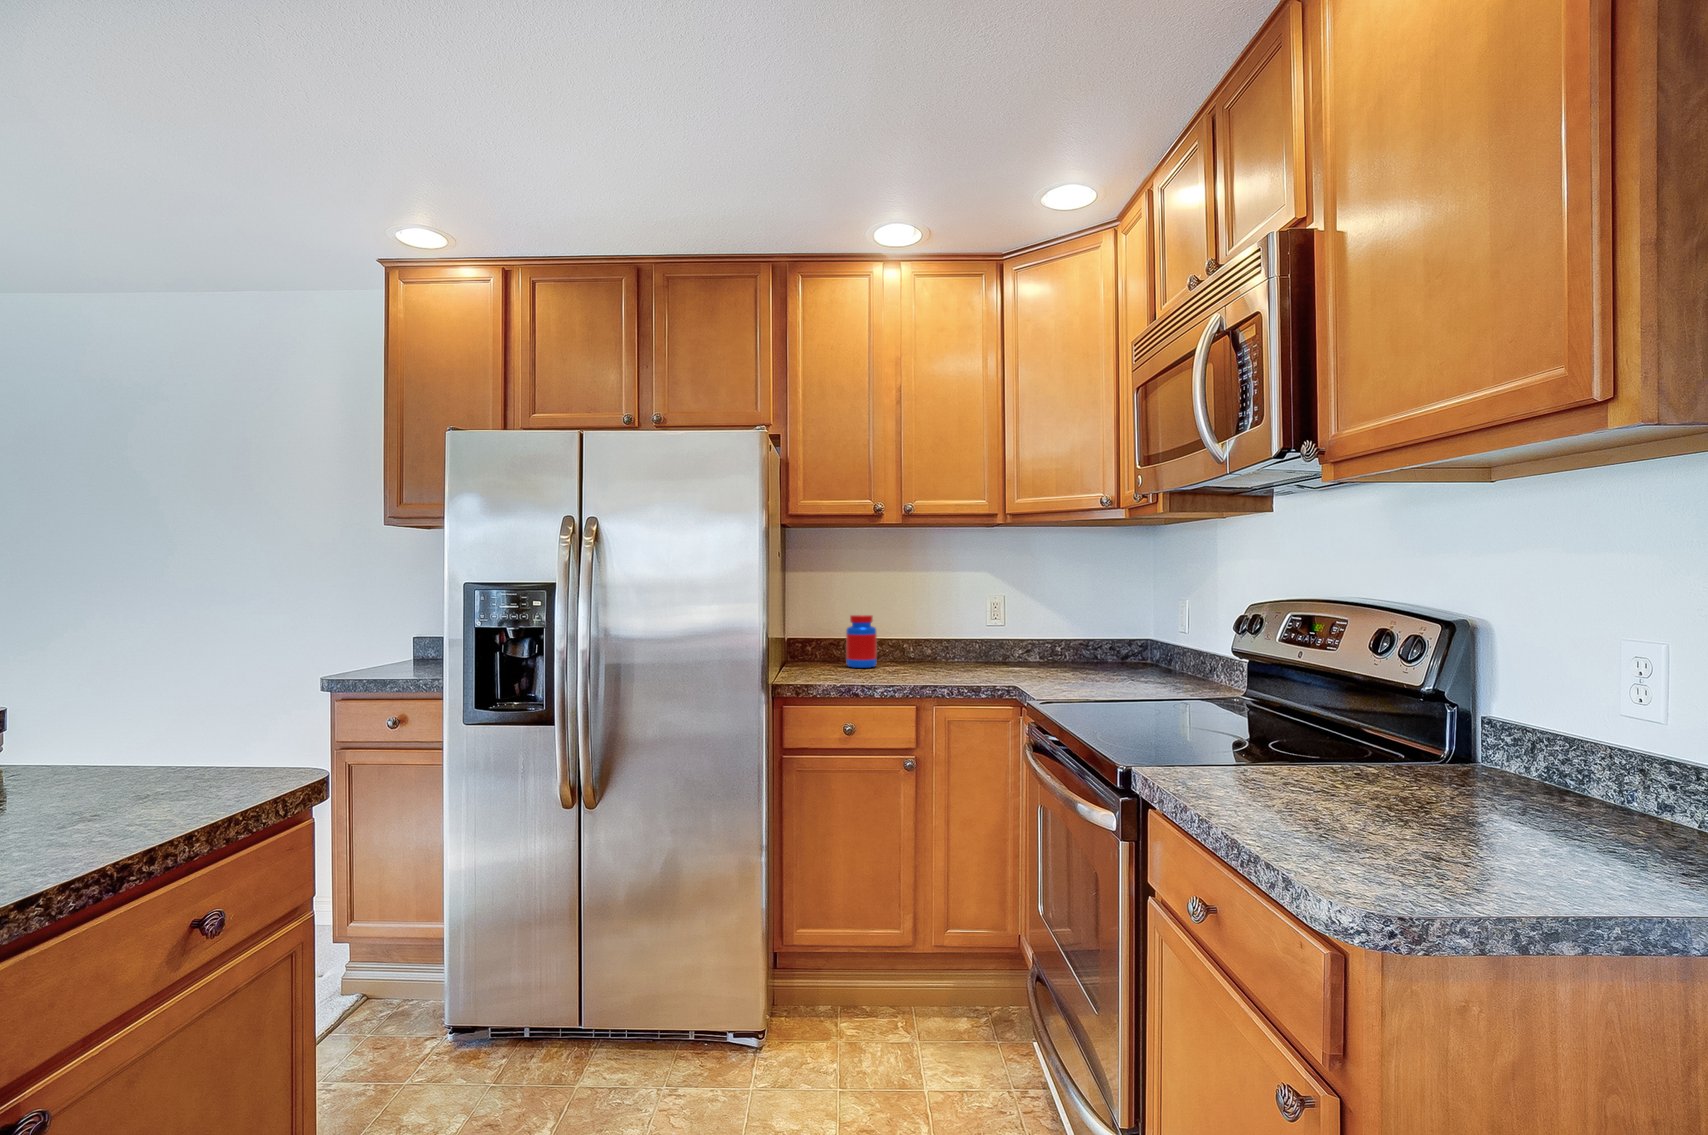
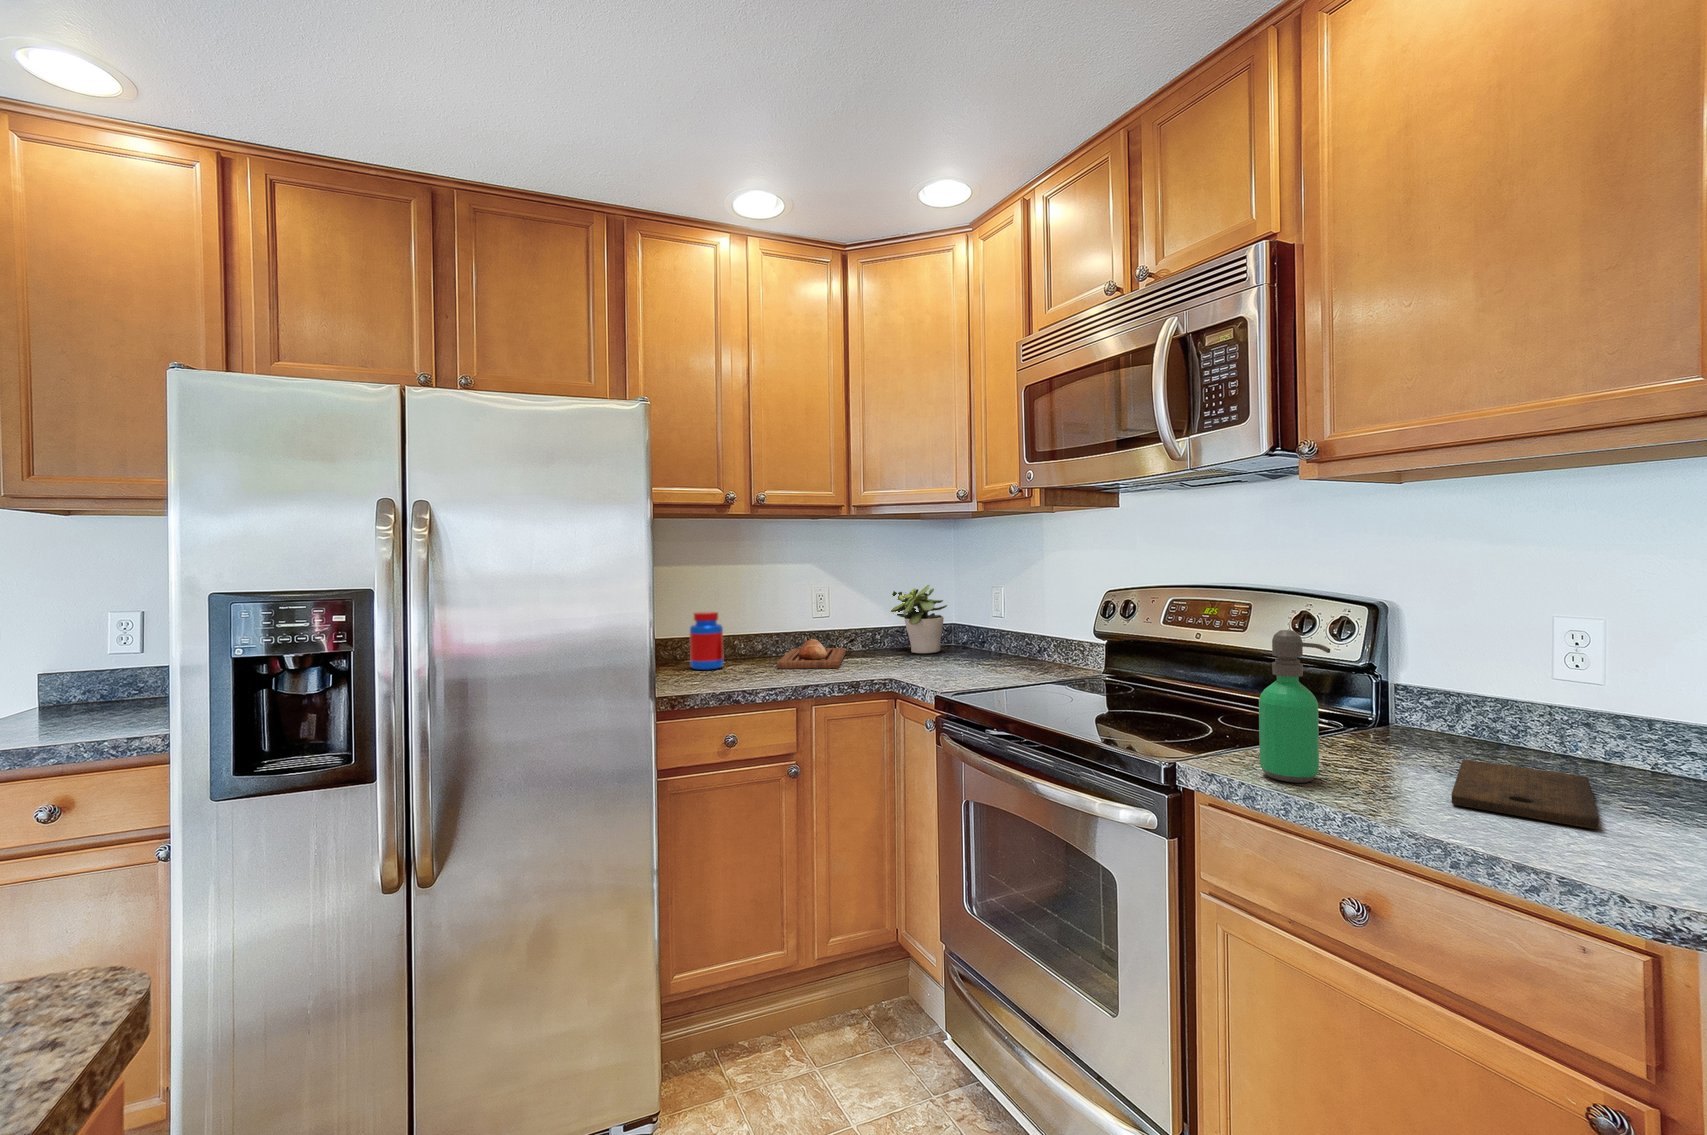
potted plant: none [1056,596,1114,668] -> present [891,585,947,653]
soap dispenser: none [1208,642,1262,789] -> present [1259,630,1330,783]
bread loaf: none [921,647,1006,674] -> present [777,639,845,669]
cutting board: none [1351,791,1560,849] -> present [1451,760,1599,829]

